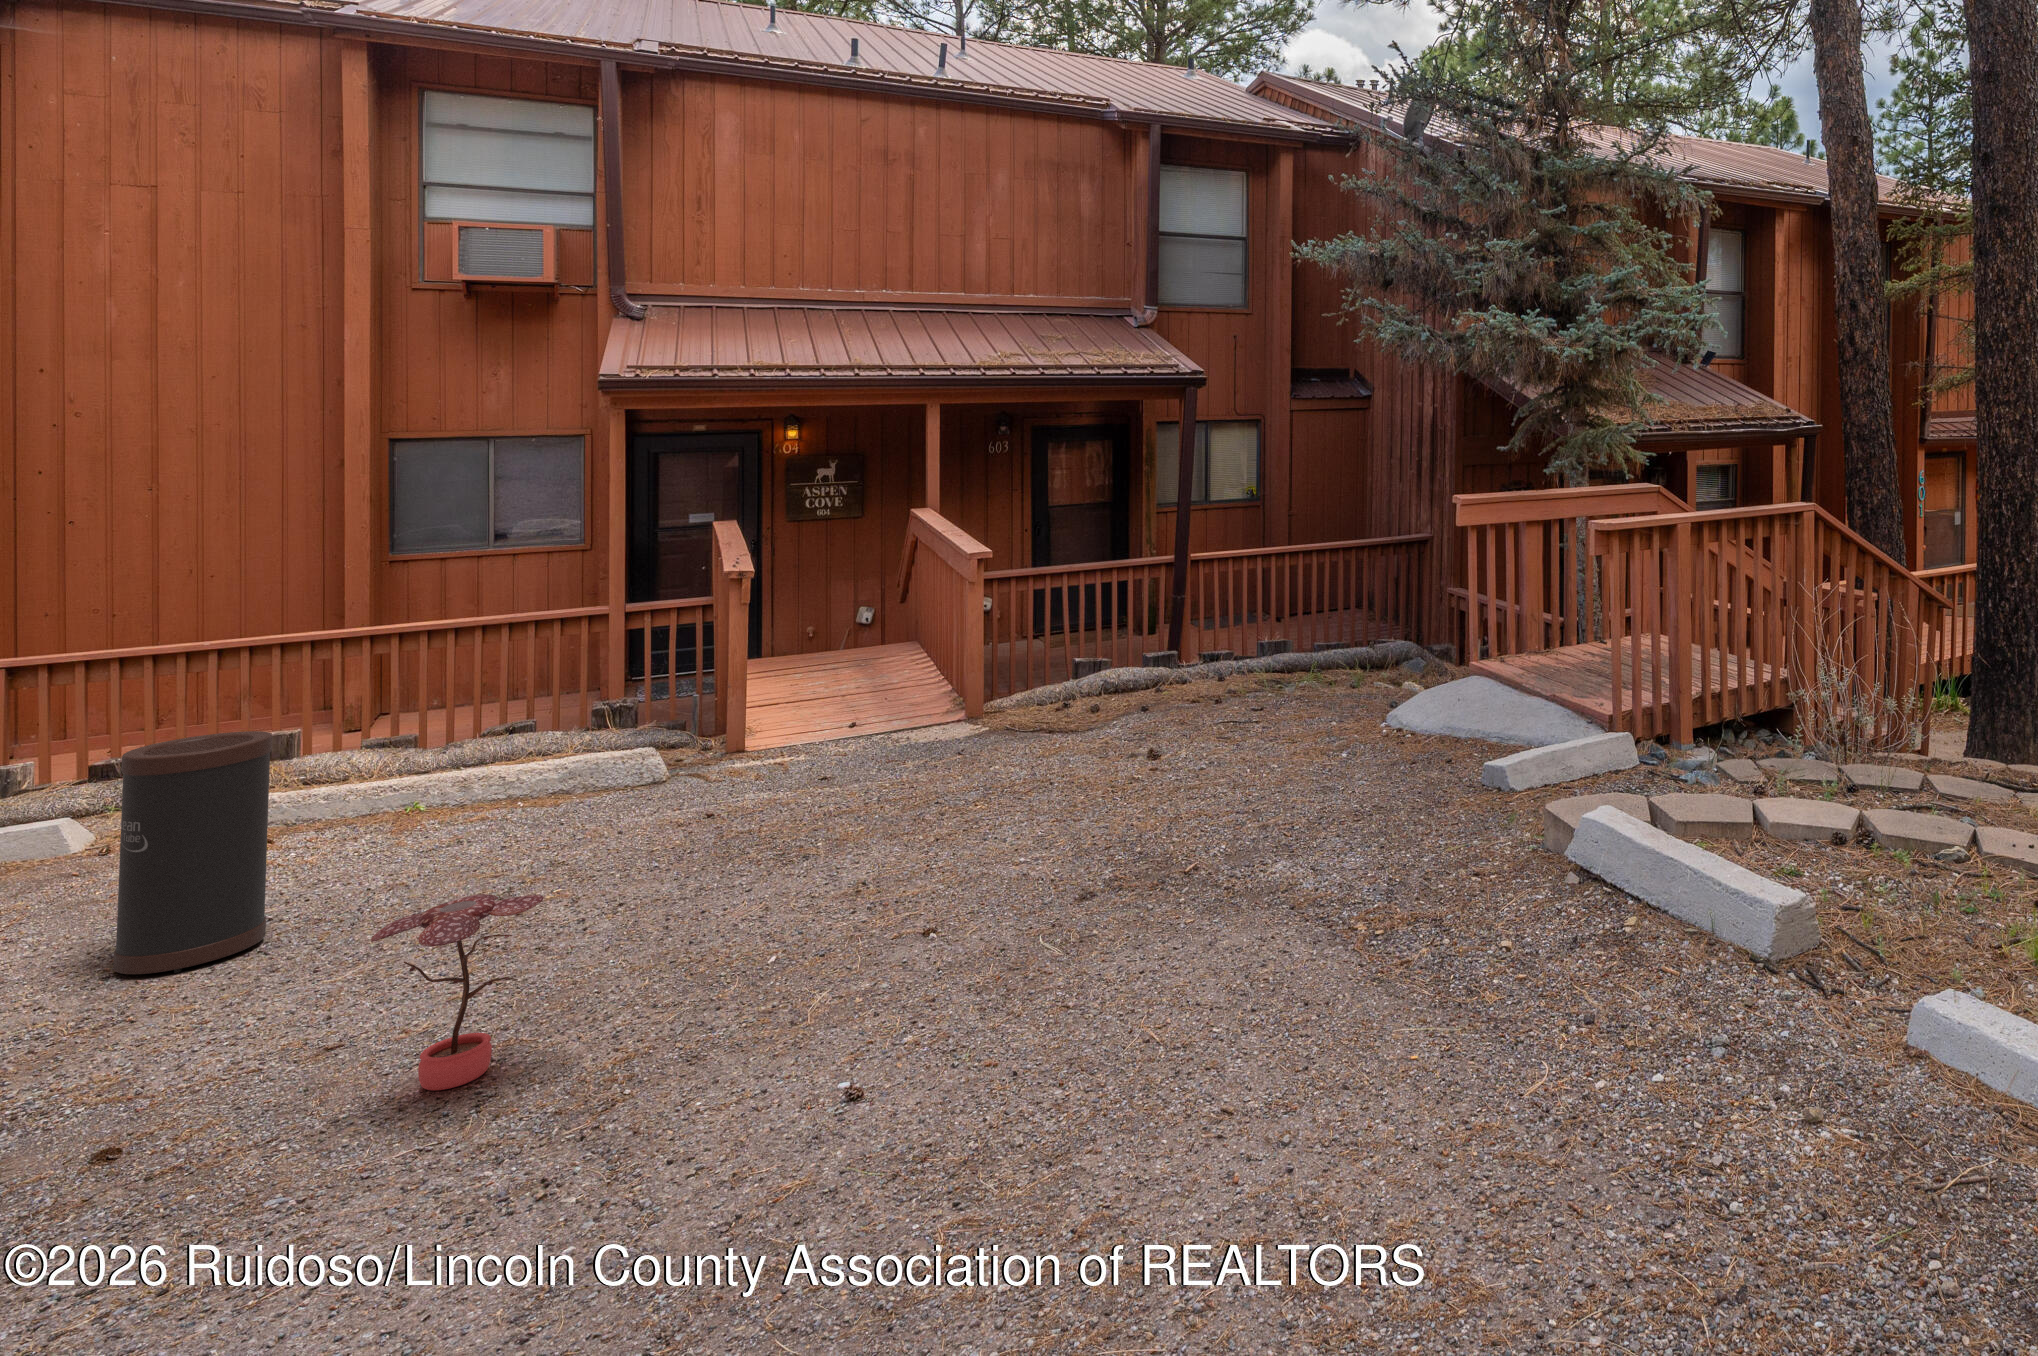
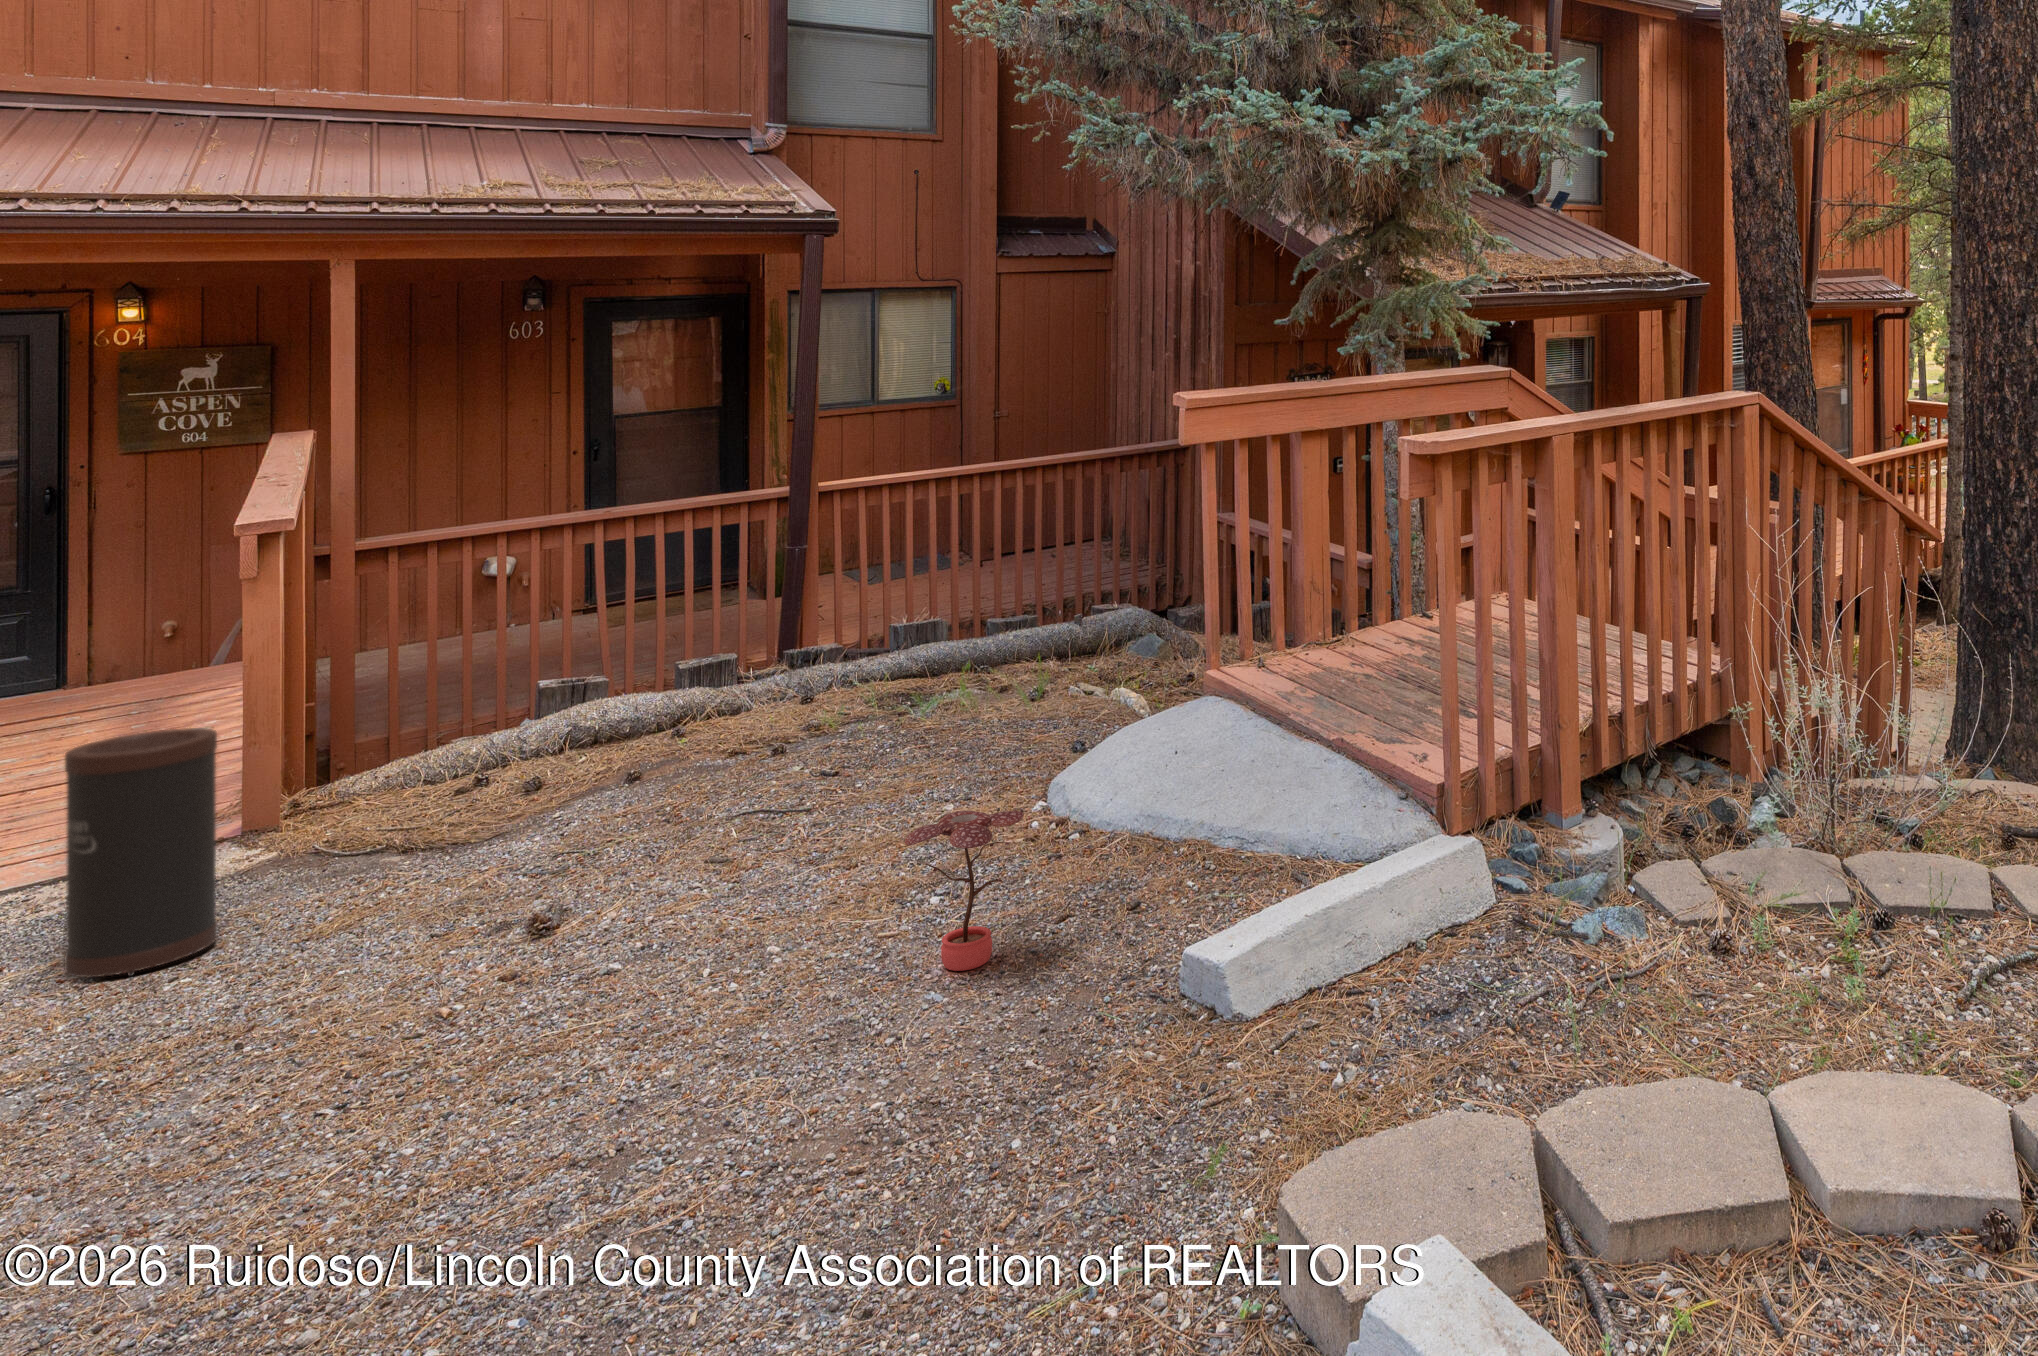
potted plant: present [371,894,544,1091] -> present [904,811,1024,971]

